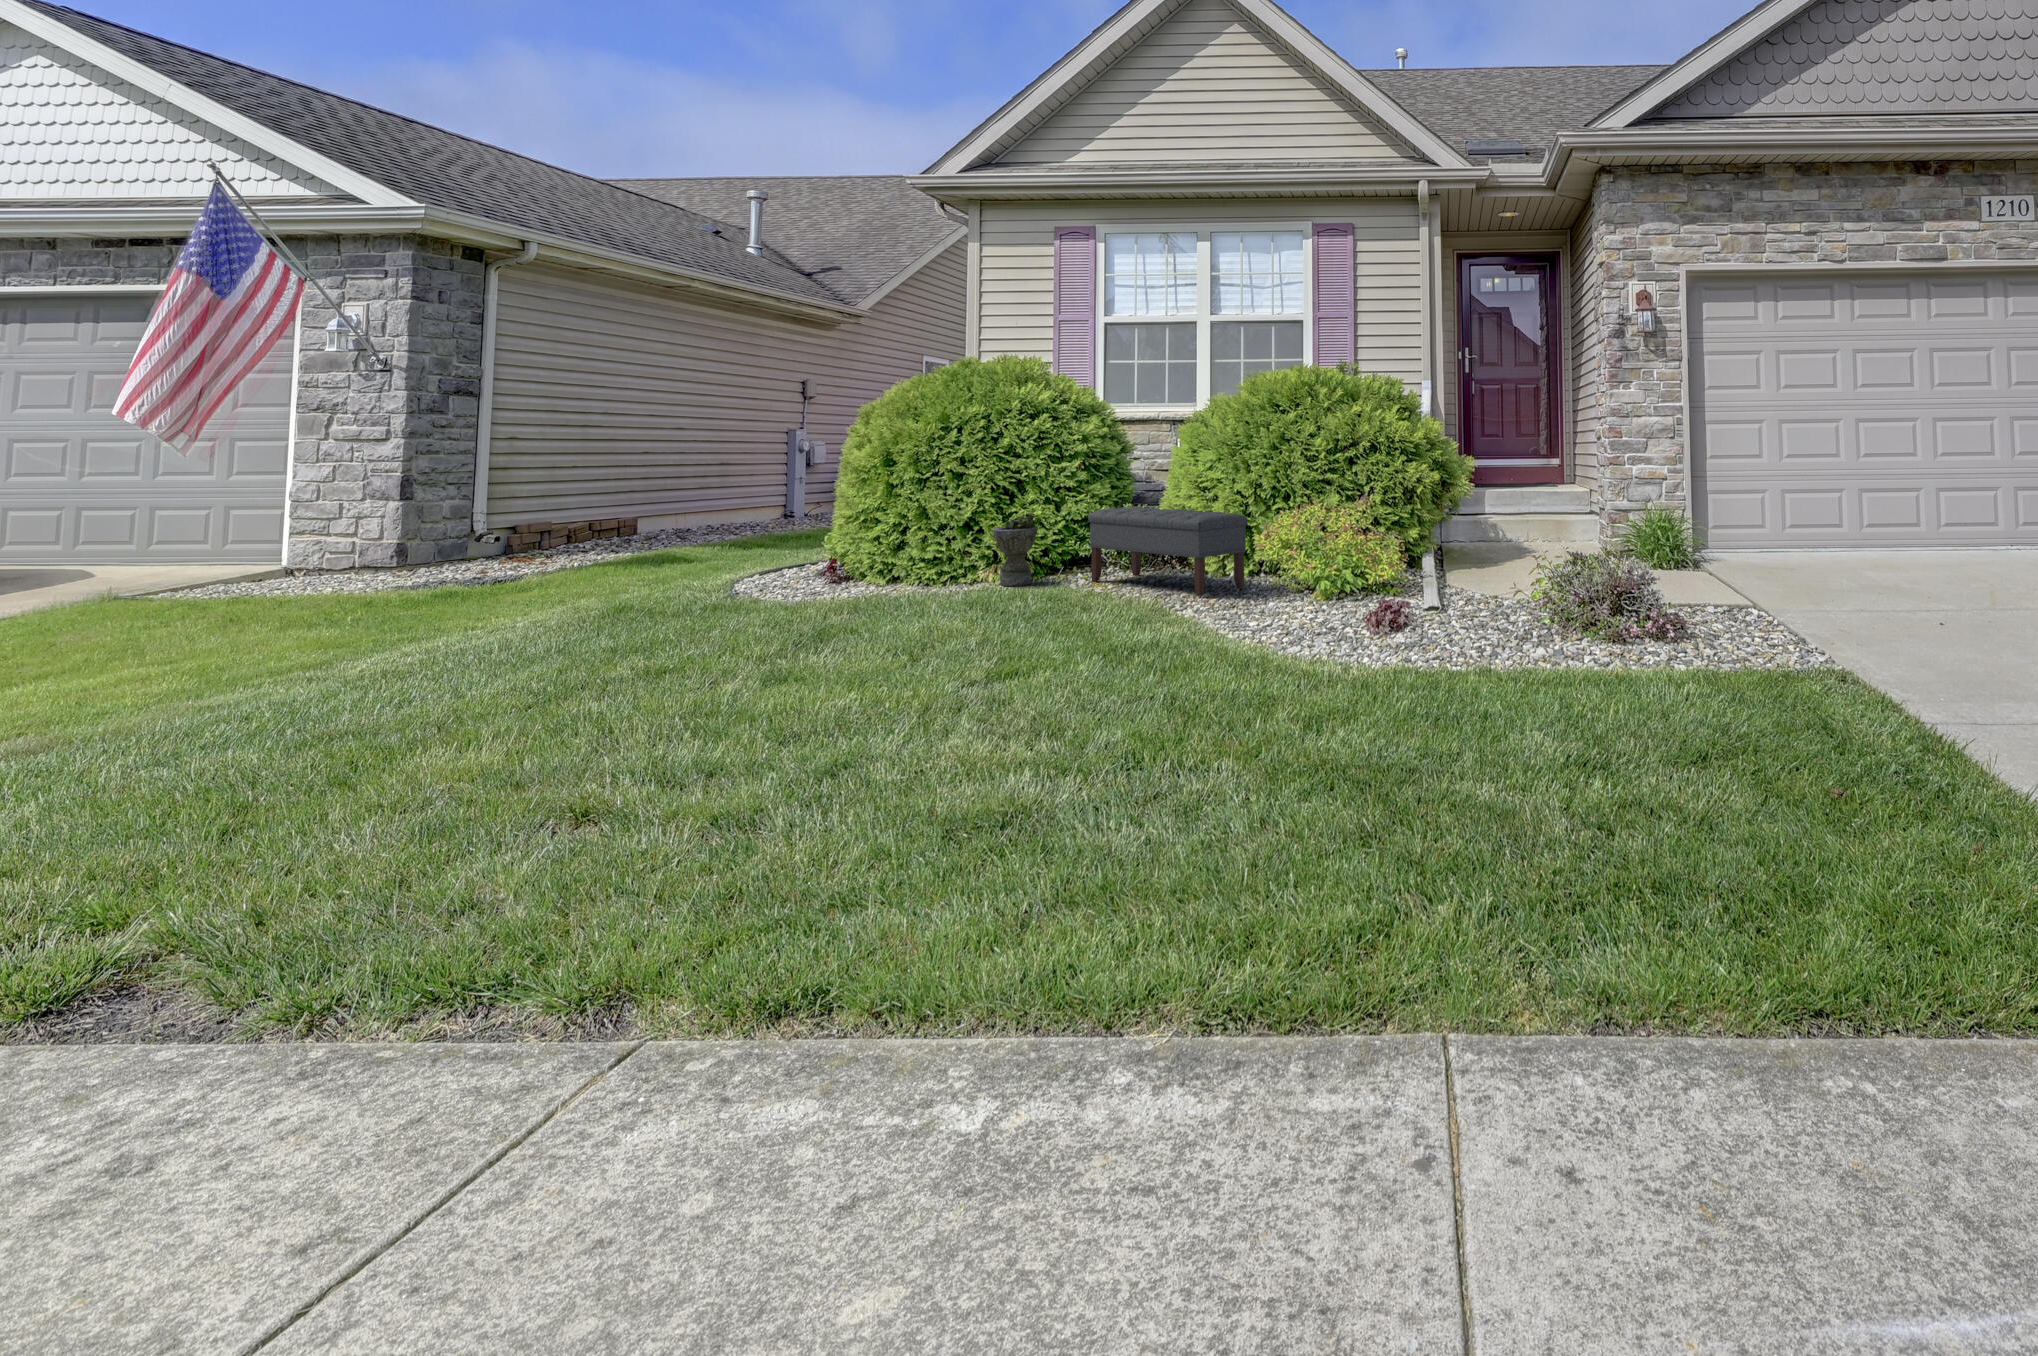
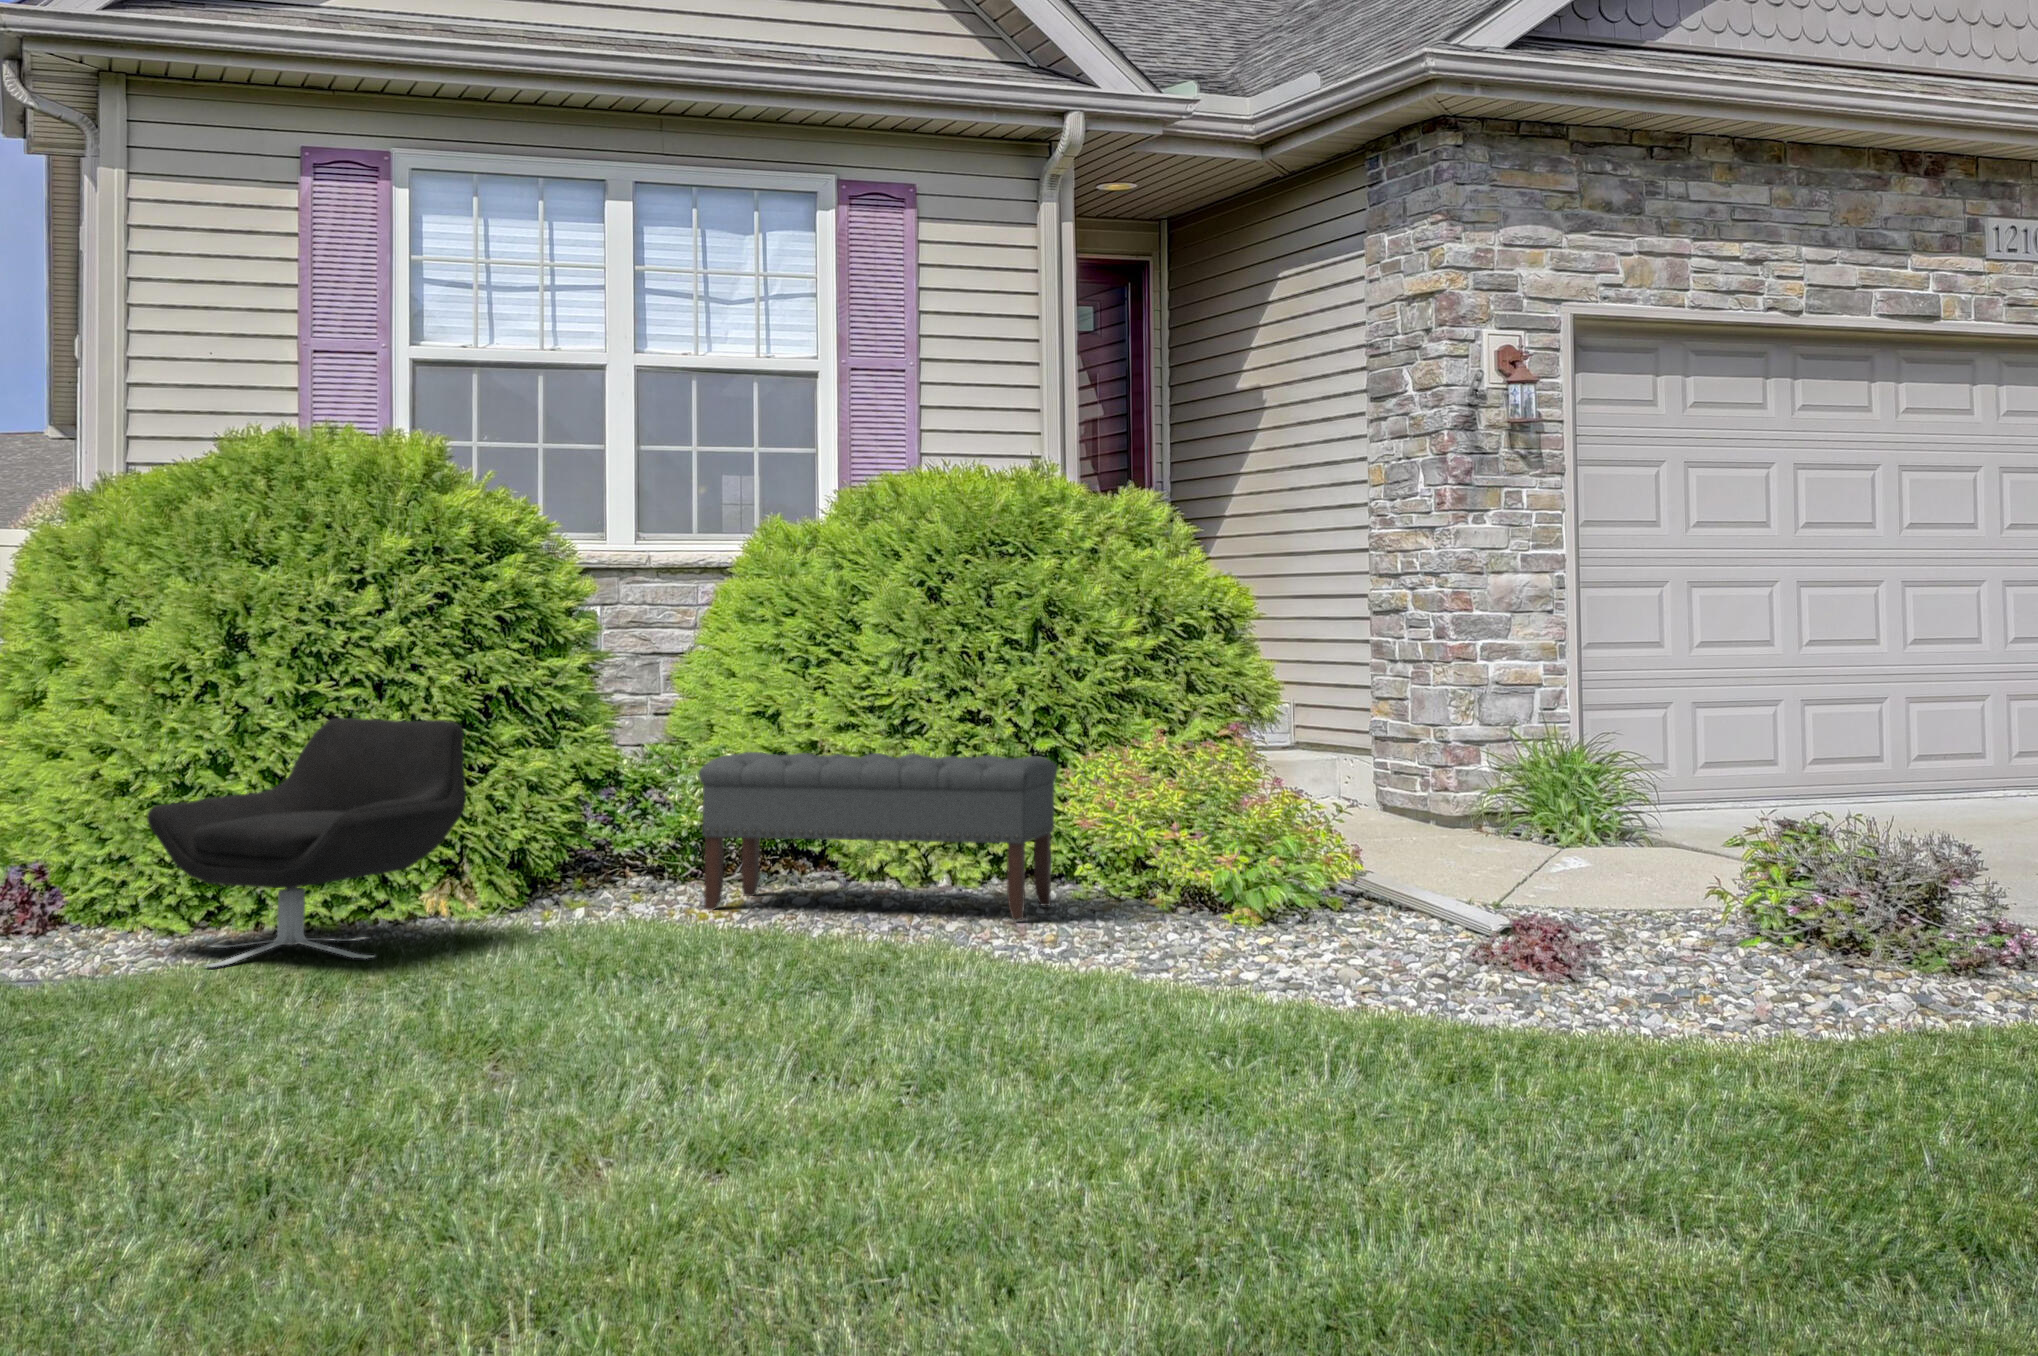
lounge chair: none [803,488,947,600] -> present [147,718,466,967]
planter: present [993,513,1038,586] -> none [514,767,610,924]

